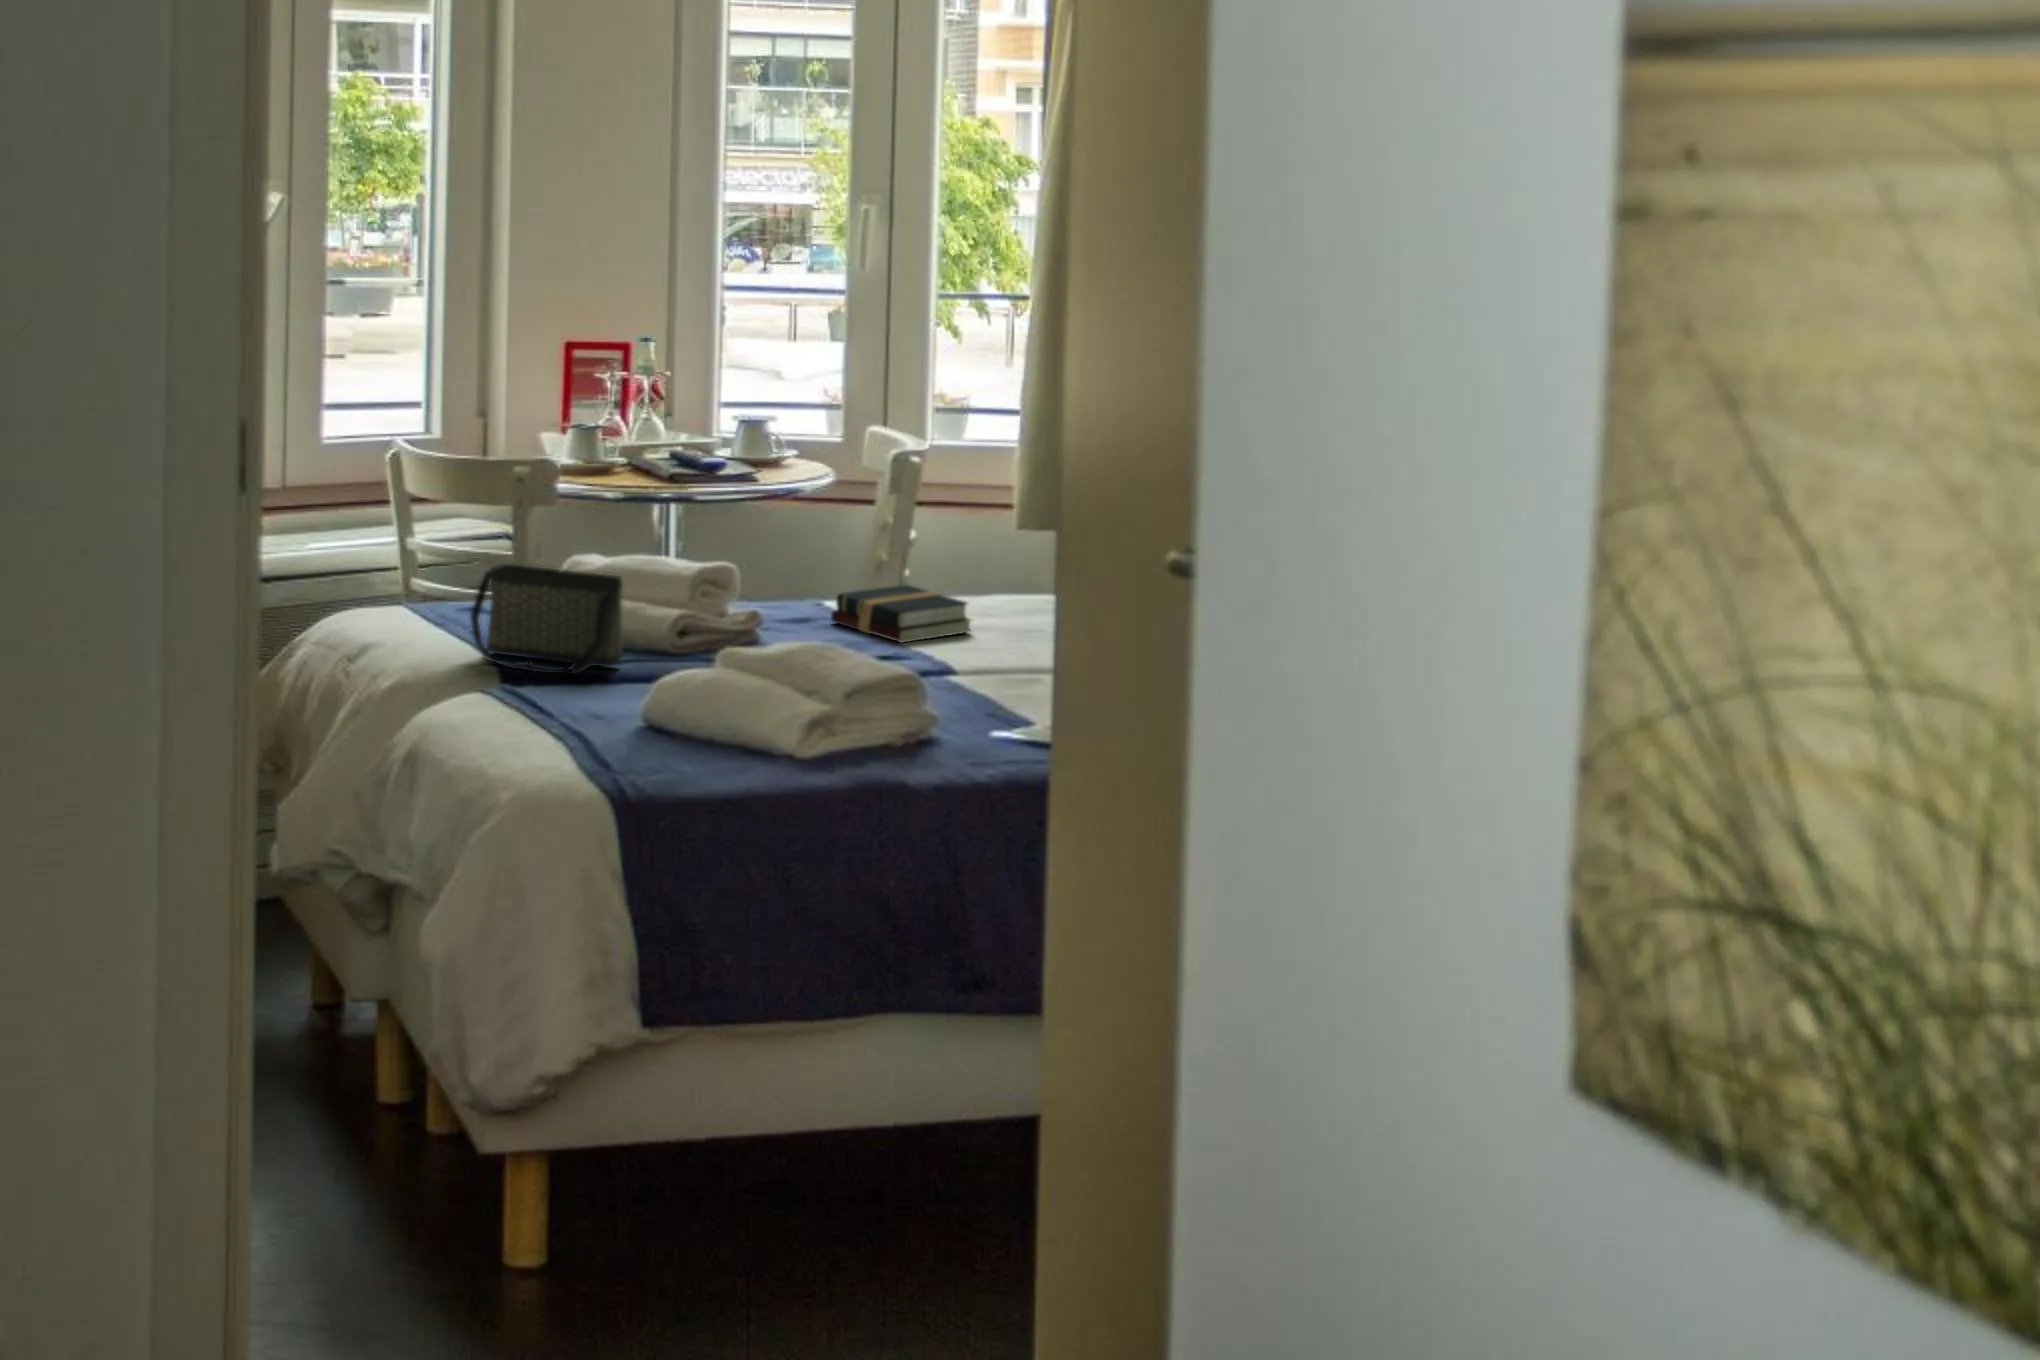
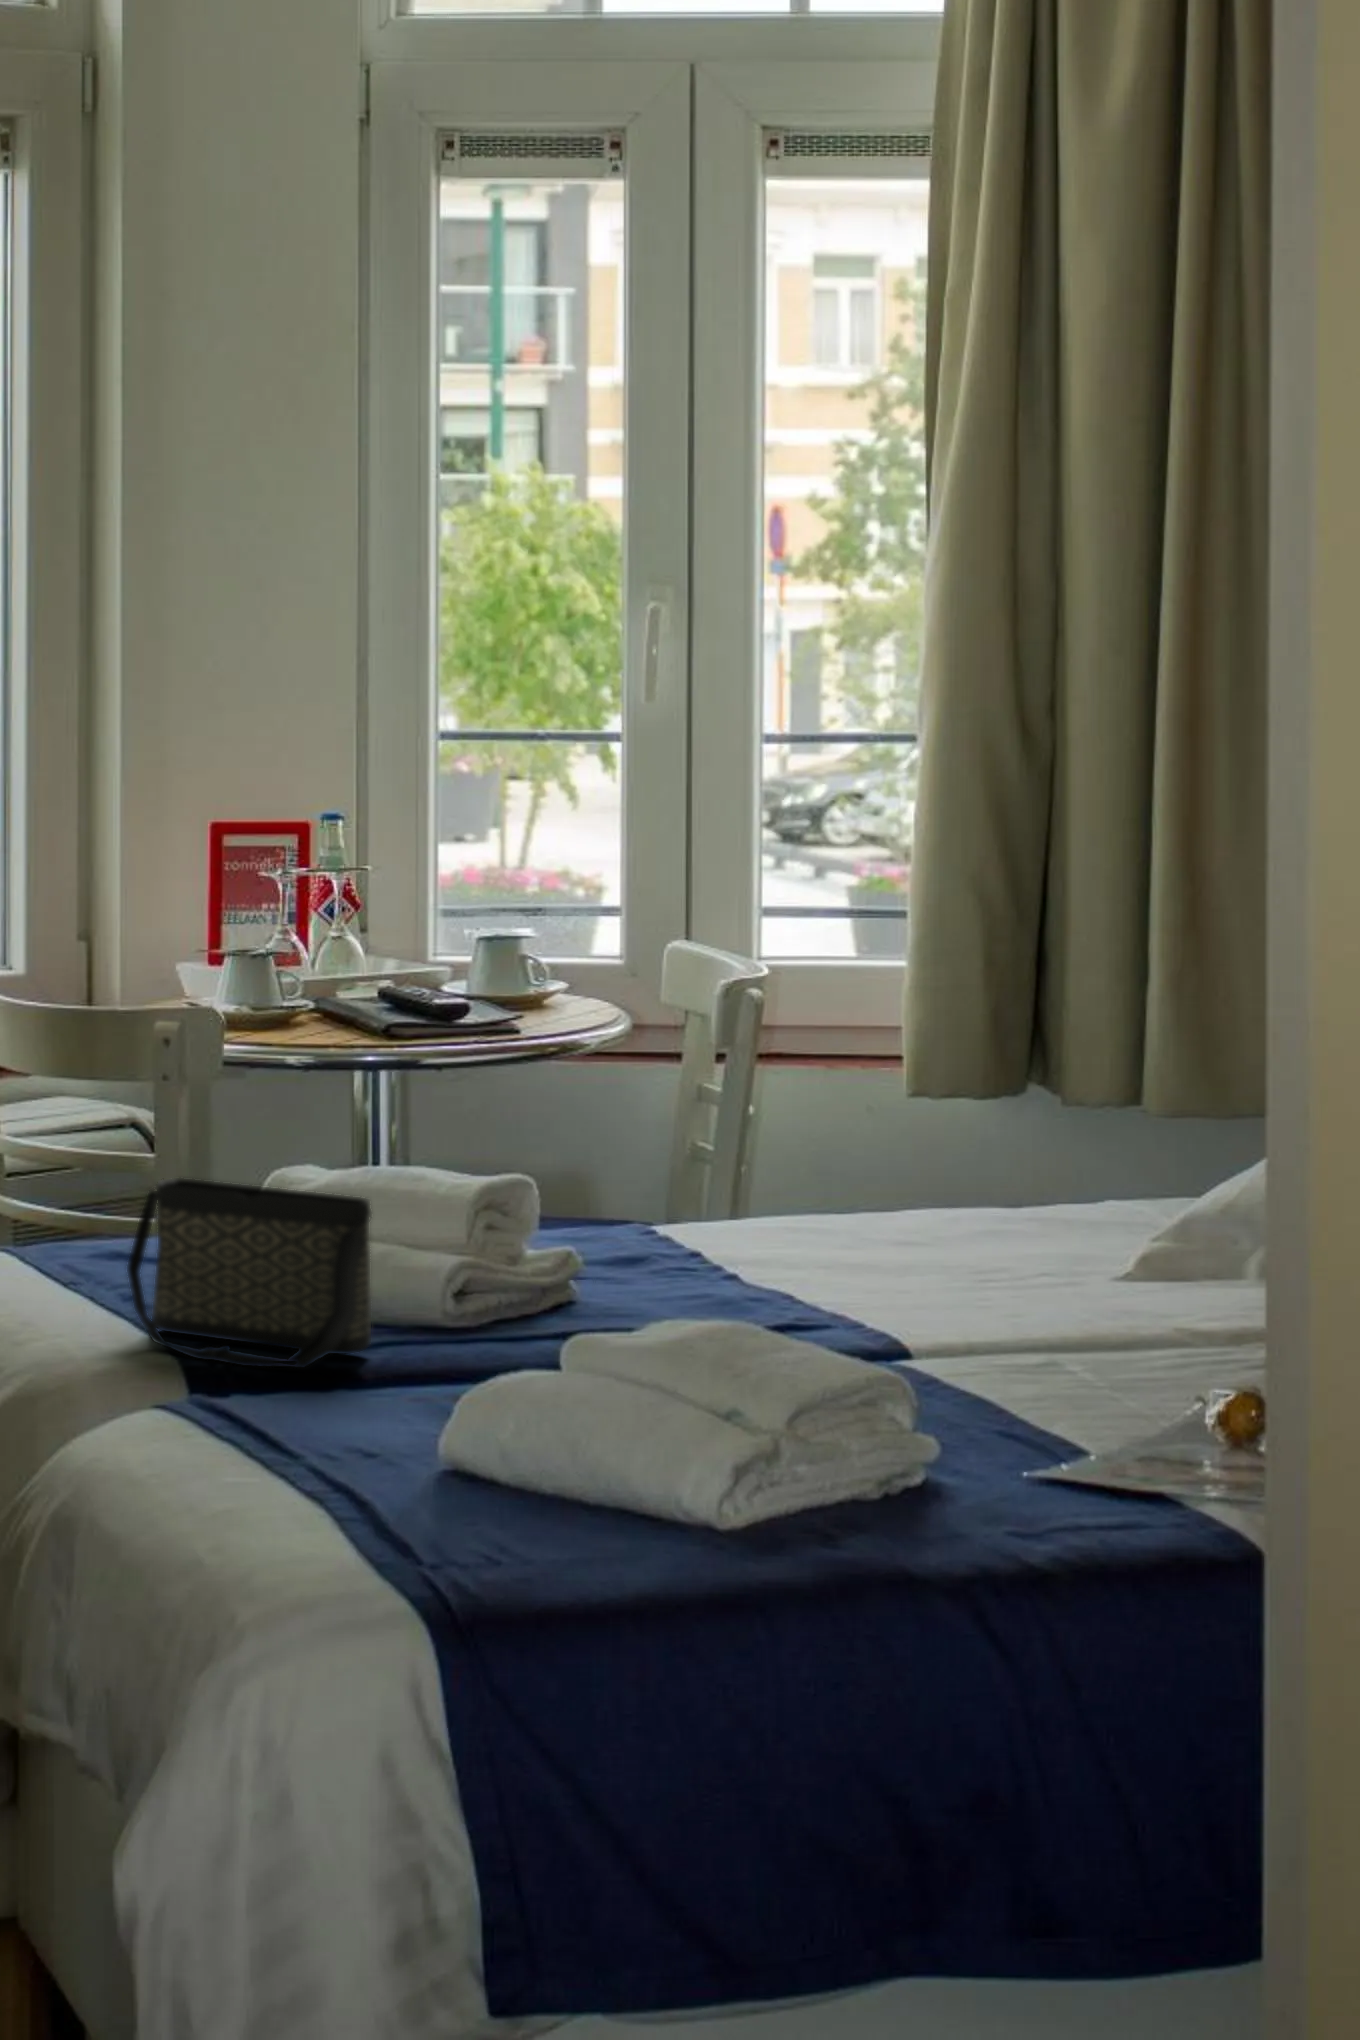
hardback book: present [831,585,971,643] -> none [678,1204,916,1307]

